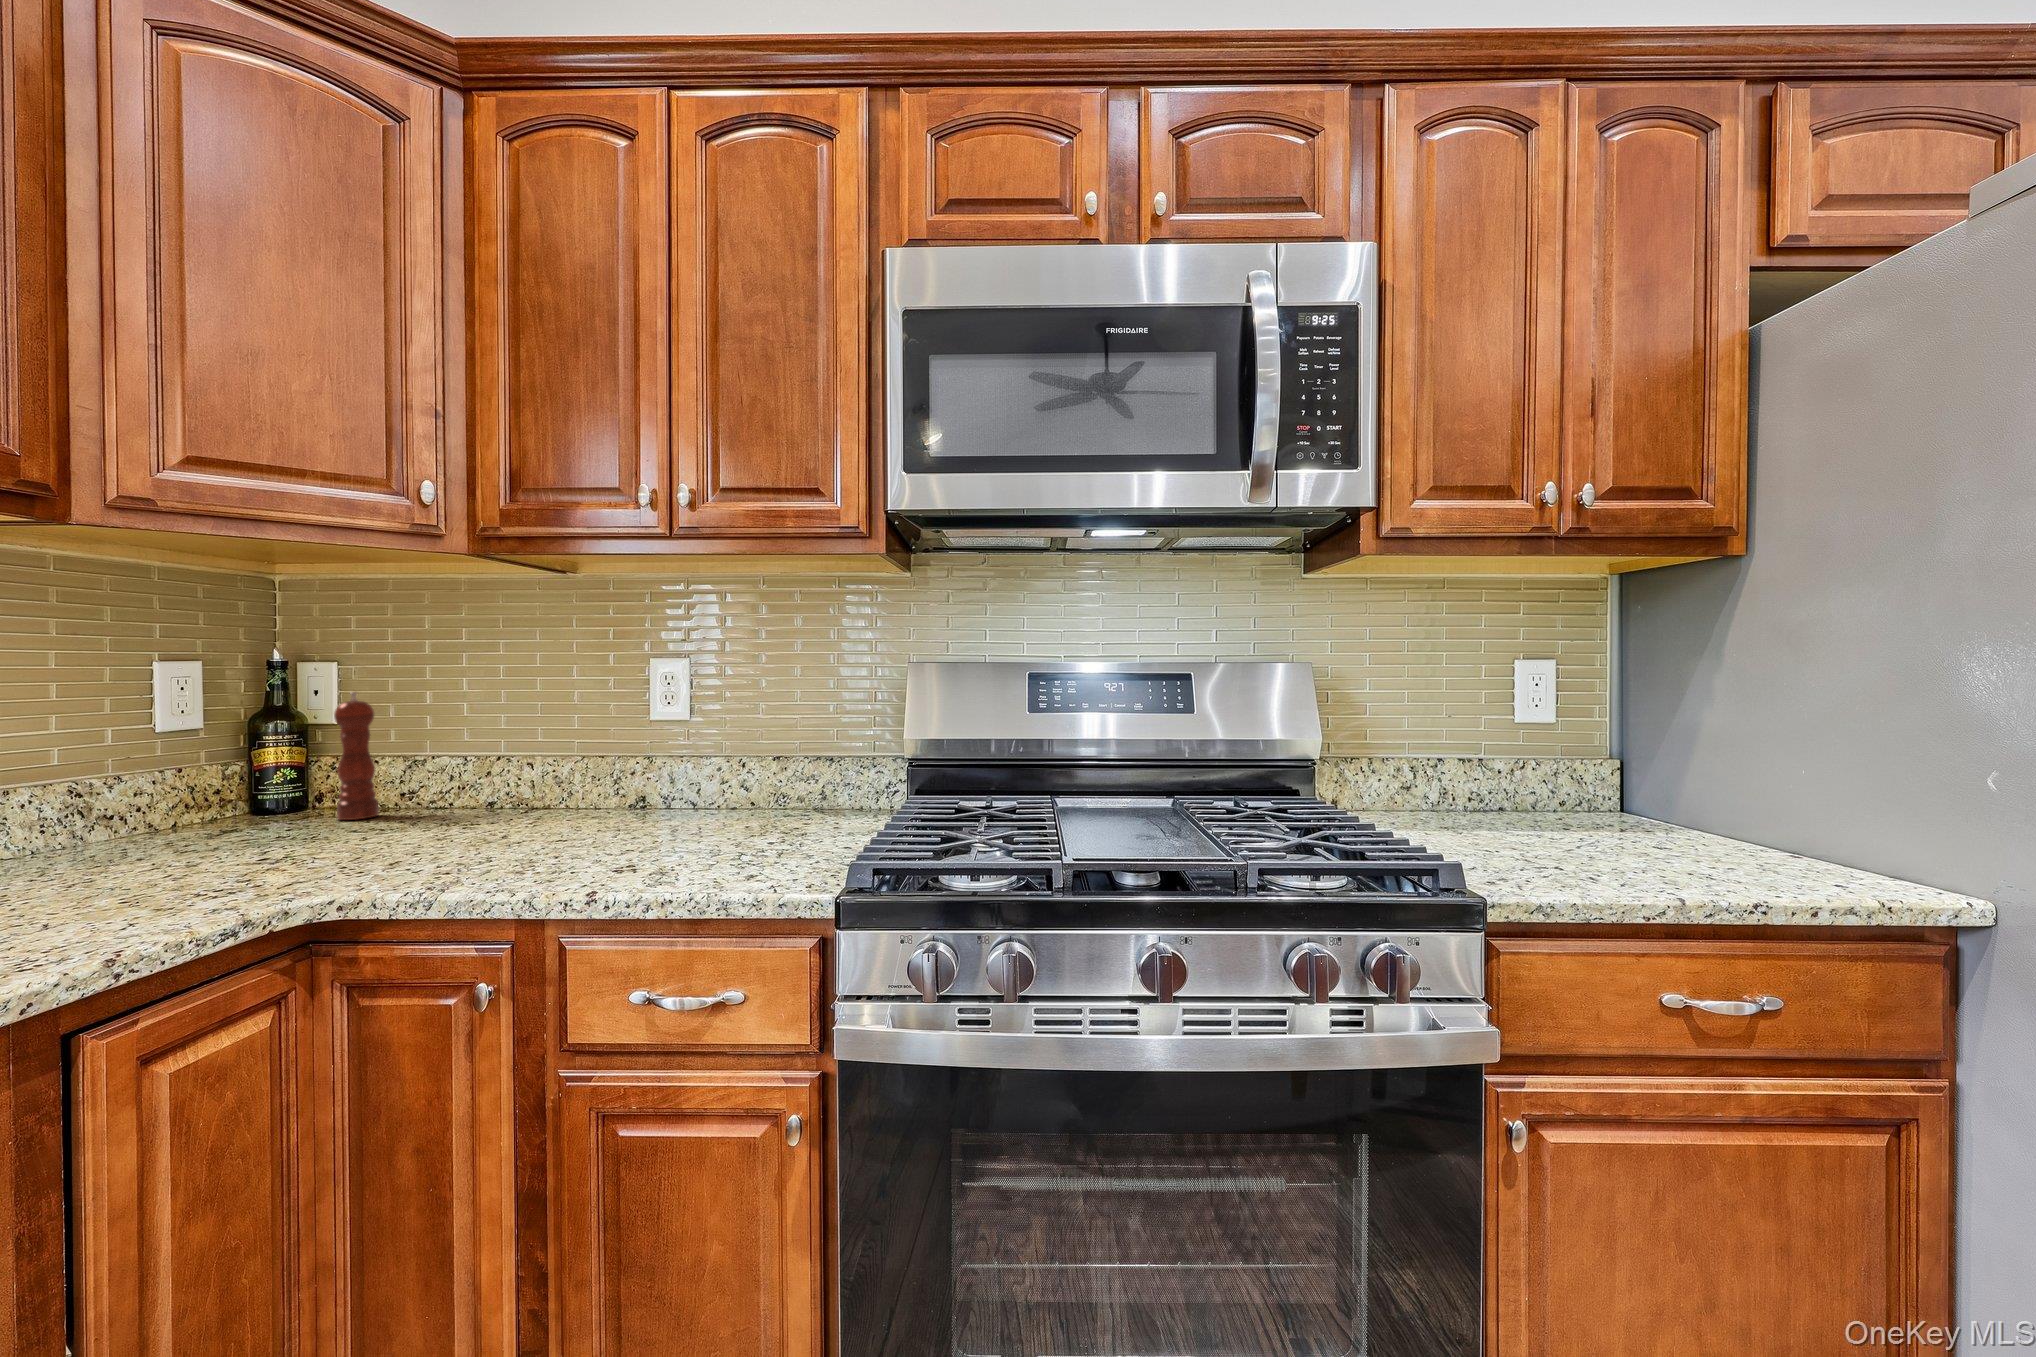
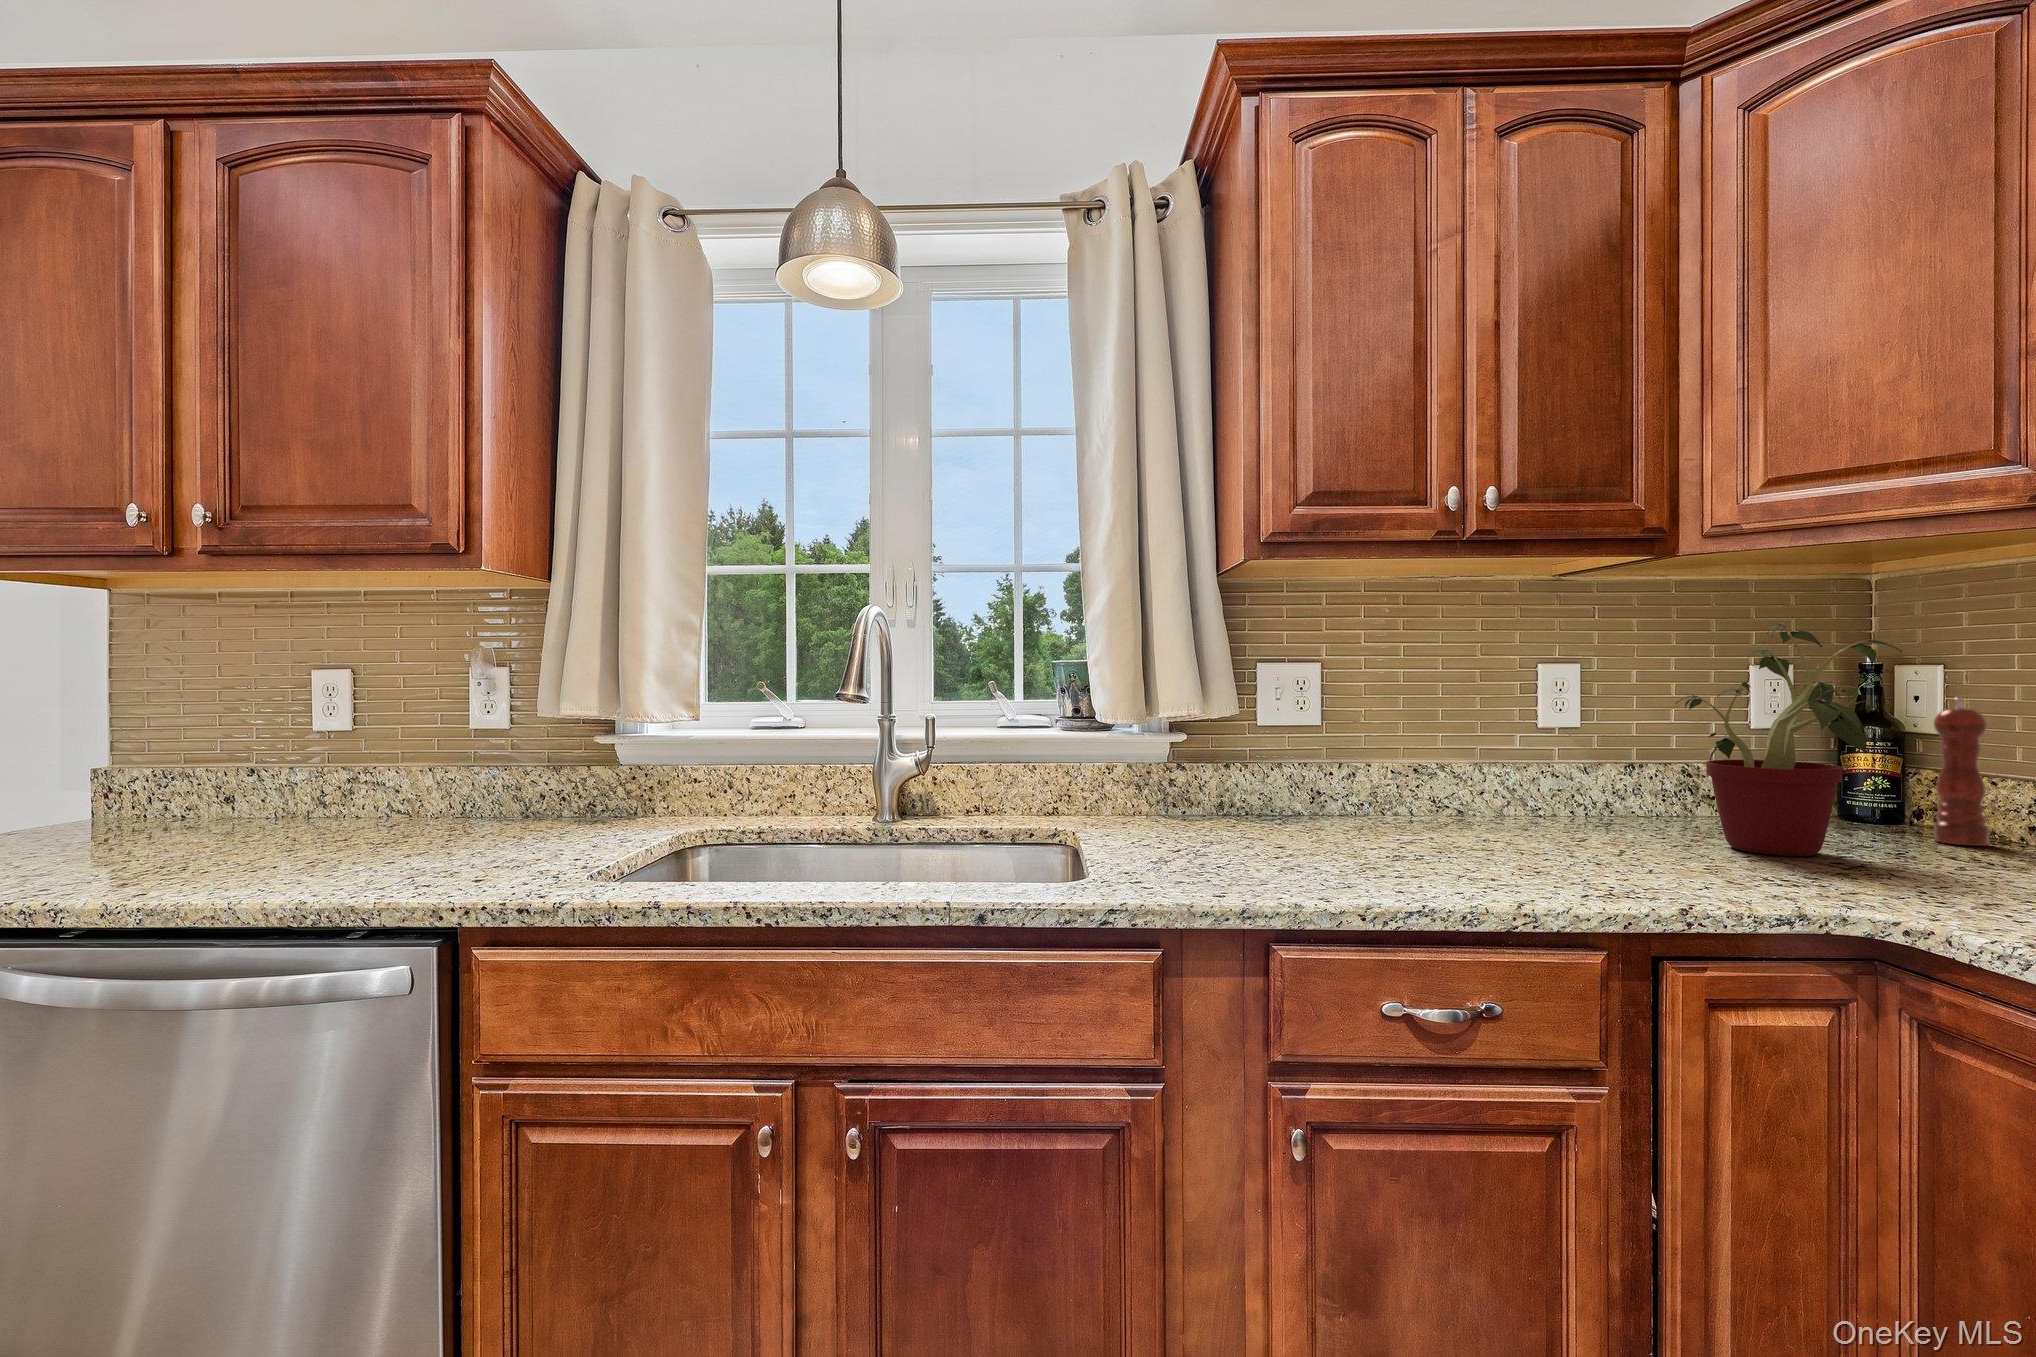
potted plant: none [65,620,312,869] -> present [1675,622,1902,856]

